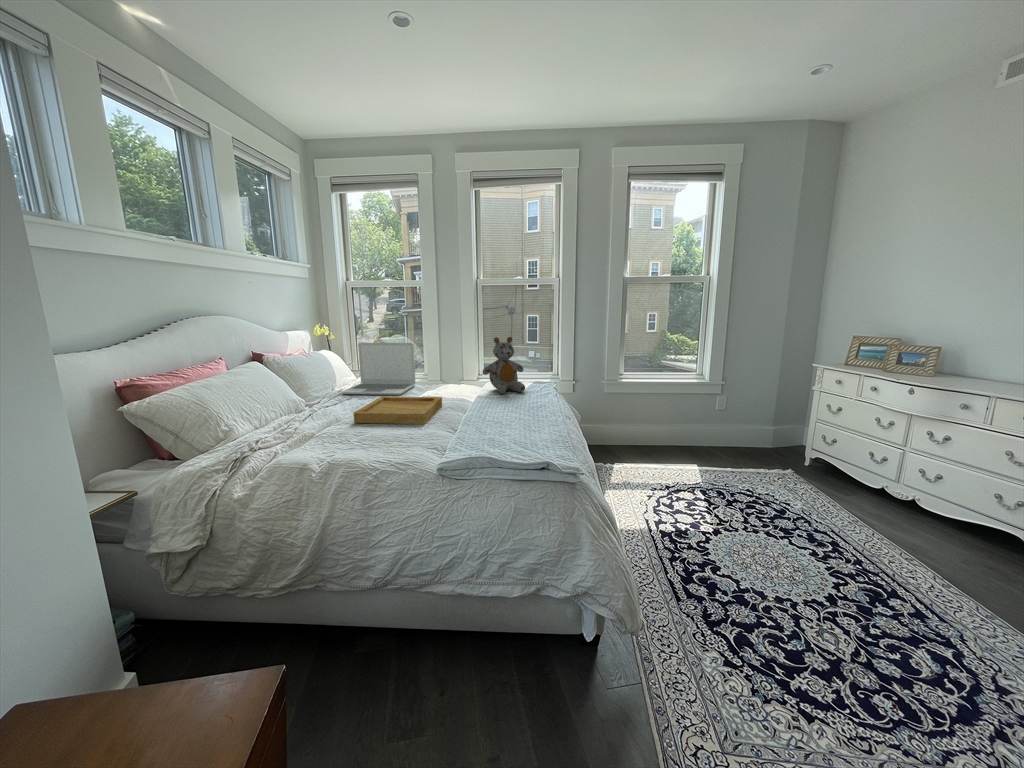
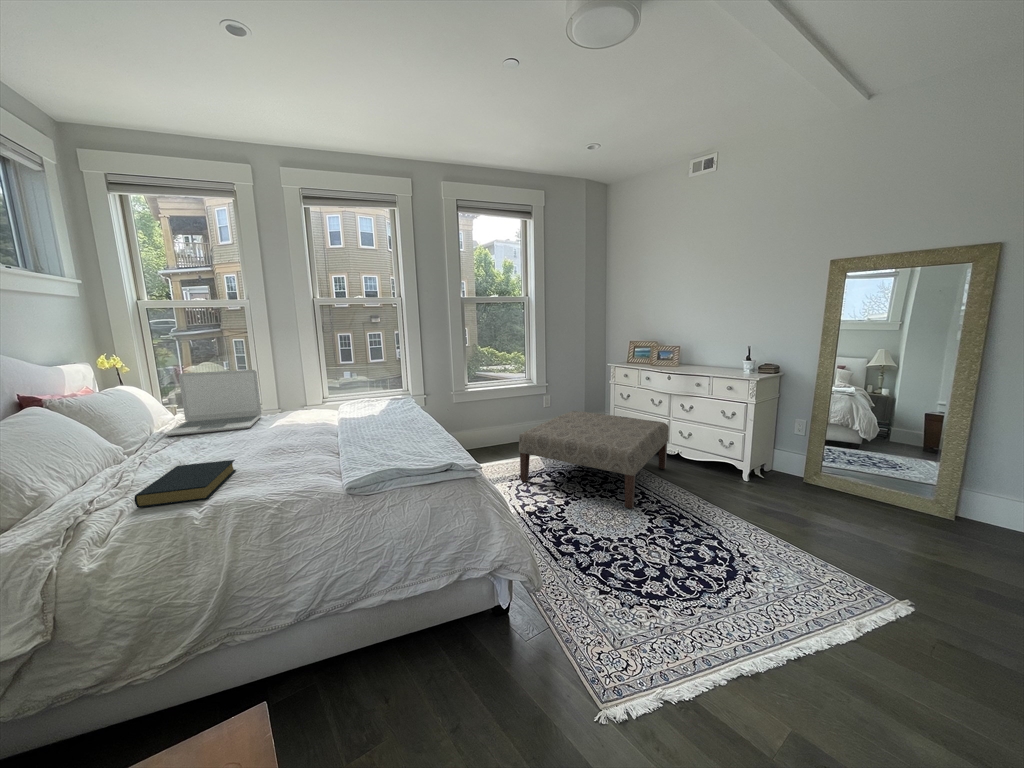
stuffed bear: present [483,337,525,394] -> none [345,357,392,414]
tray: present [354,396,442,424] -> none [211,423,311,463]
ottoman: none [663,417,899,562] -> present [519,411,669,509]
hardback book: none [281,422,365,455] -> present [135,460,236,507]

